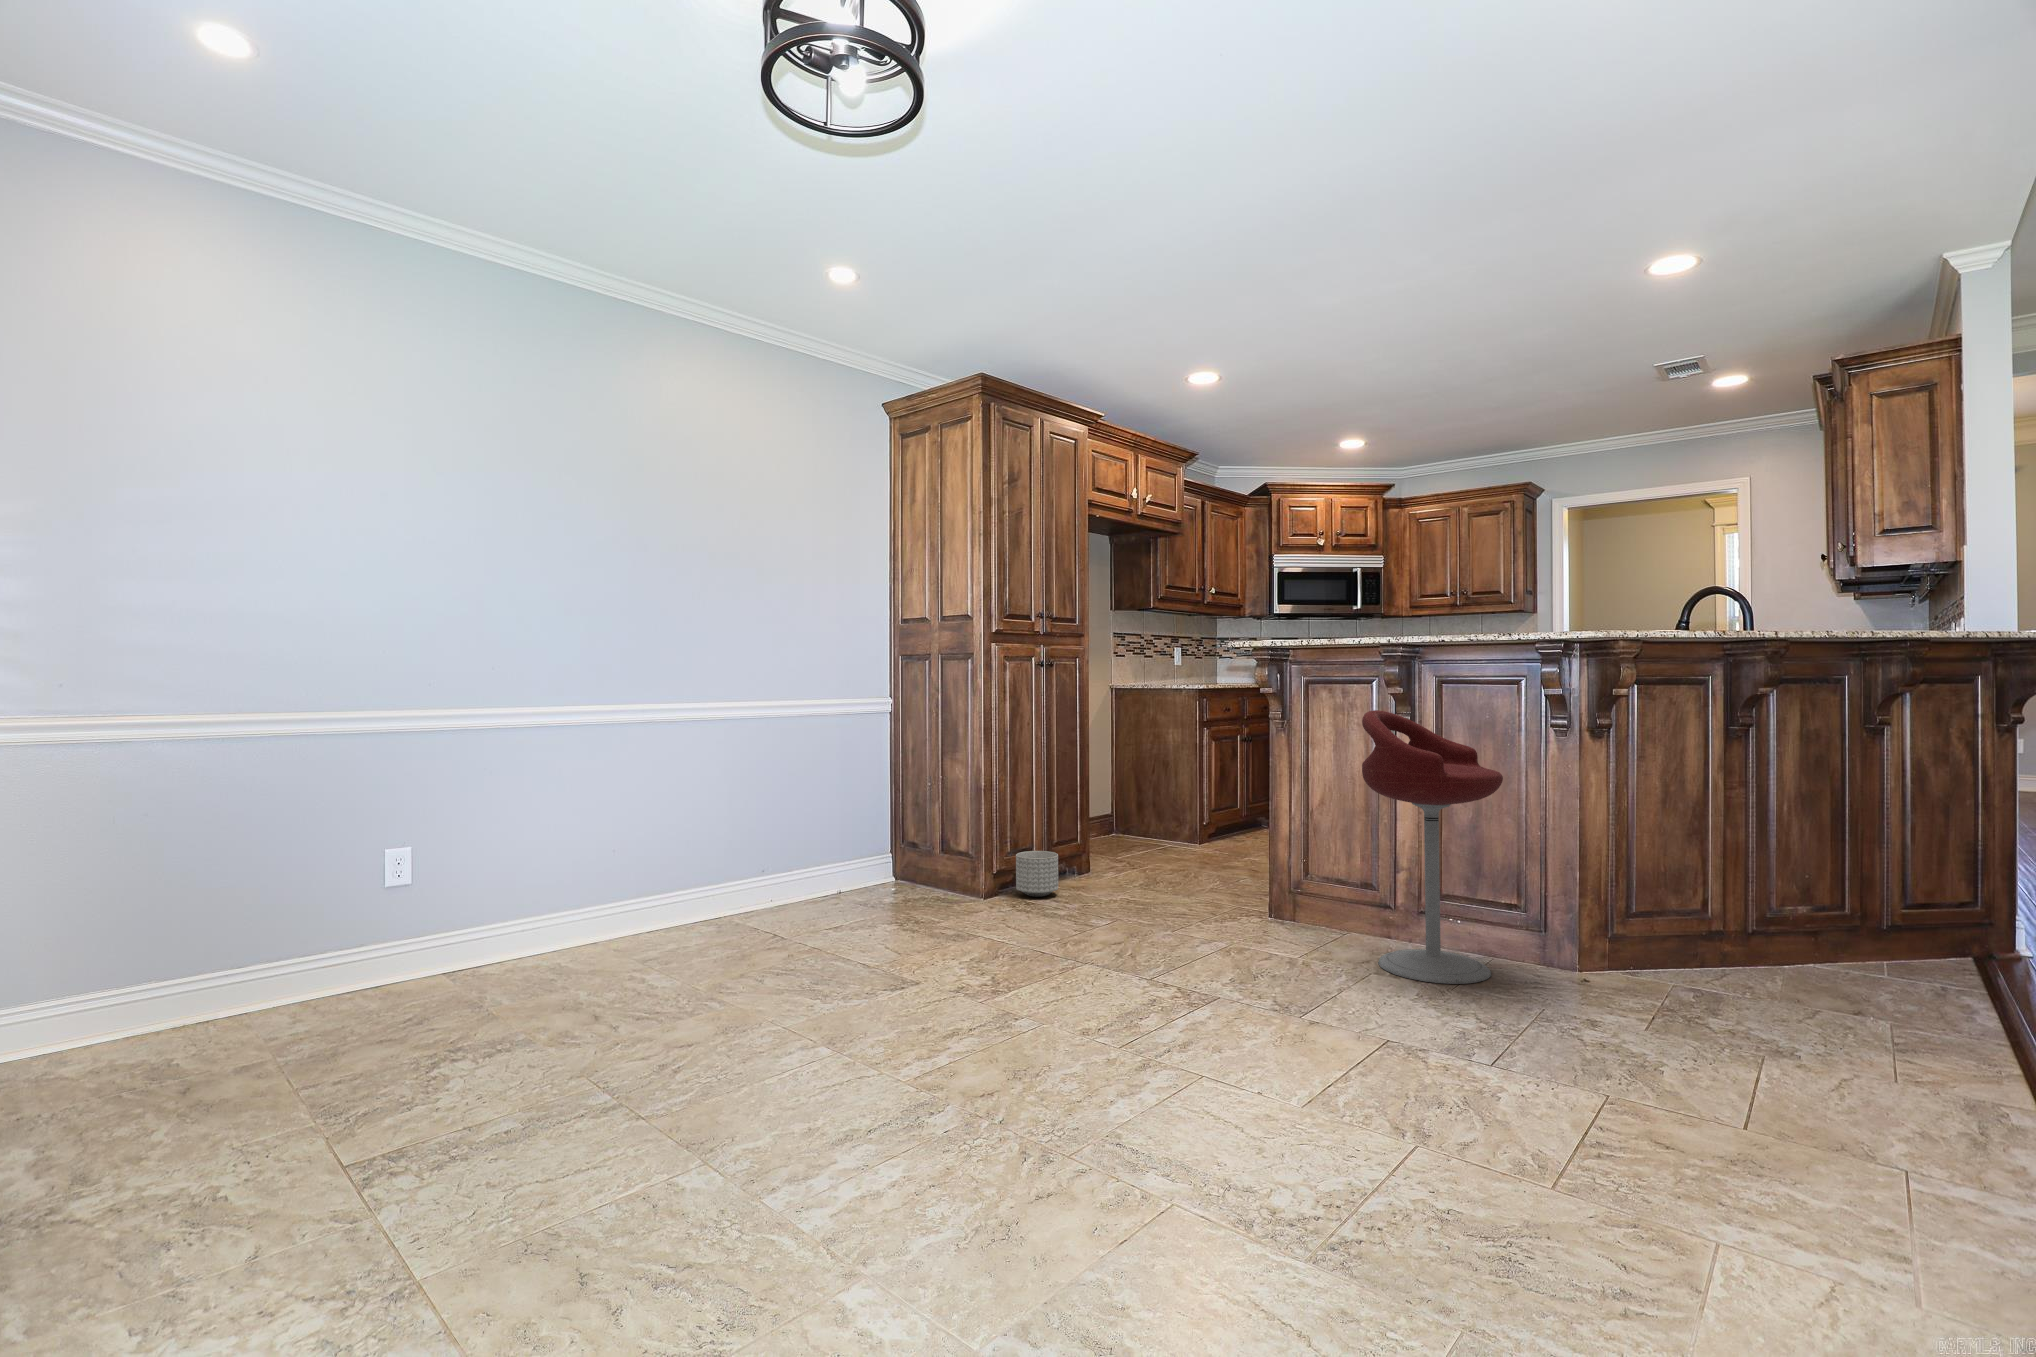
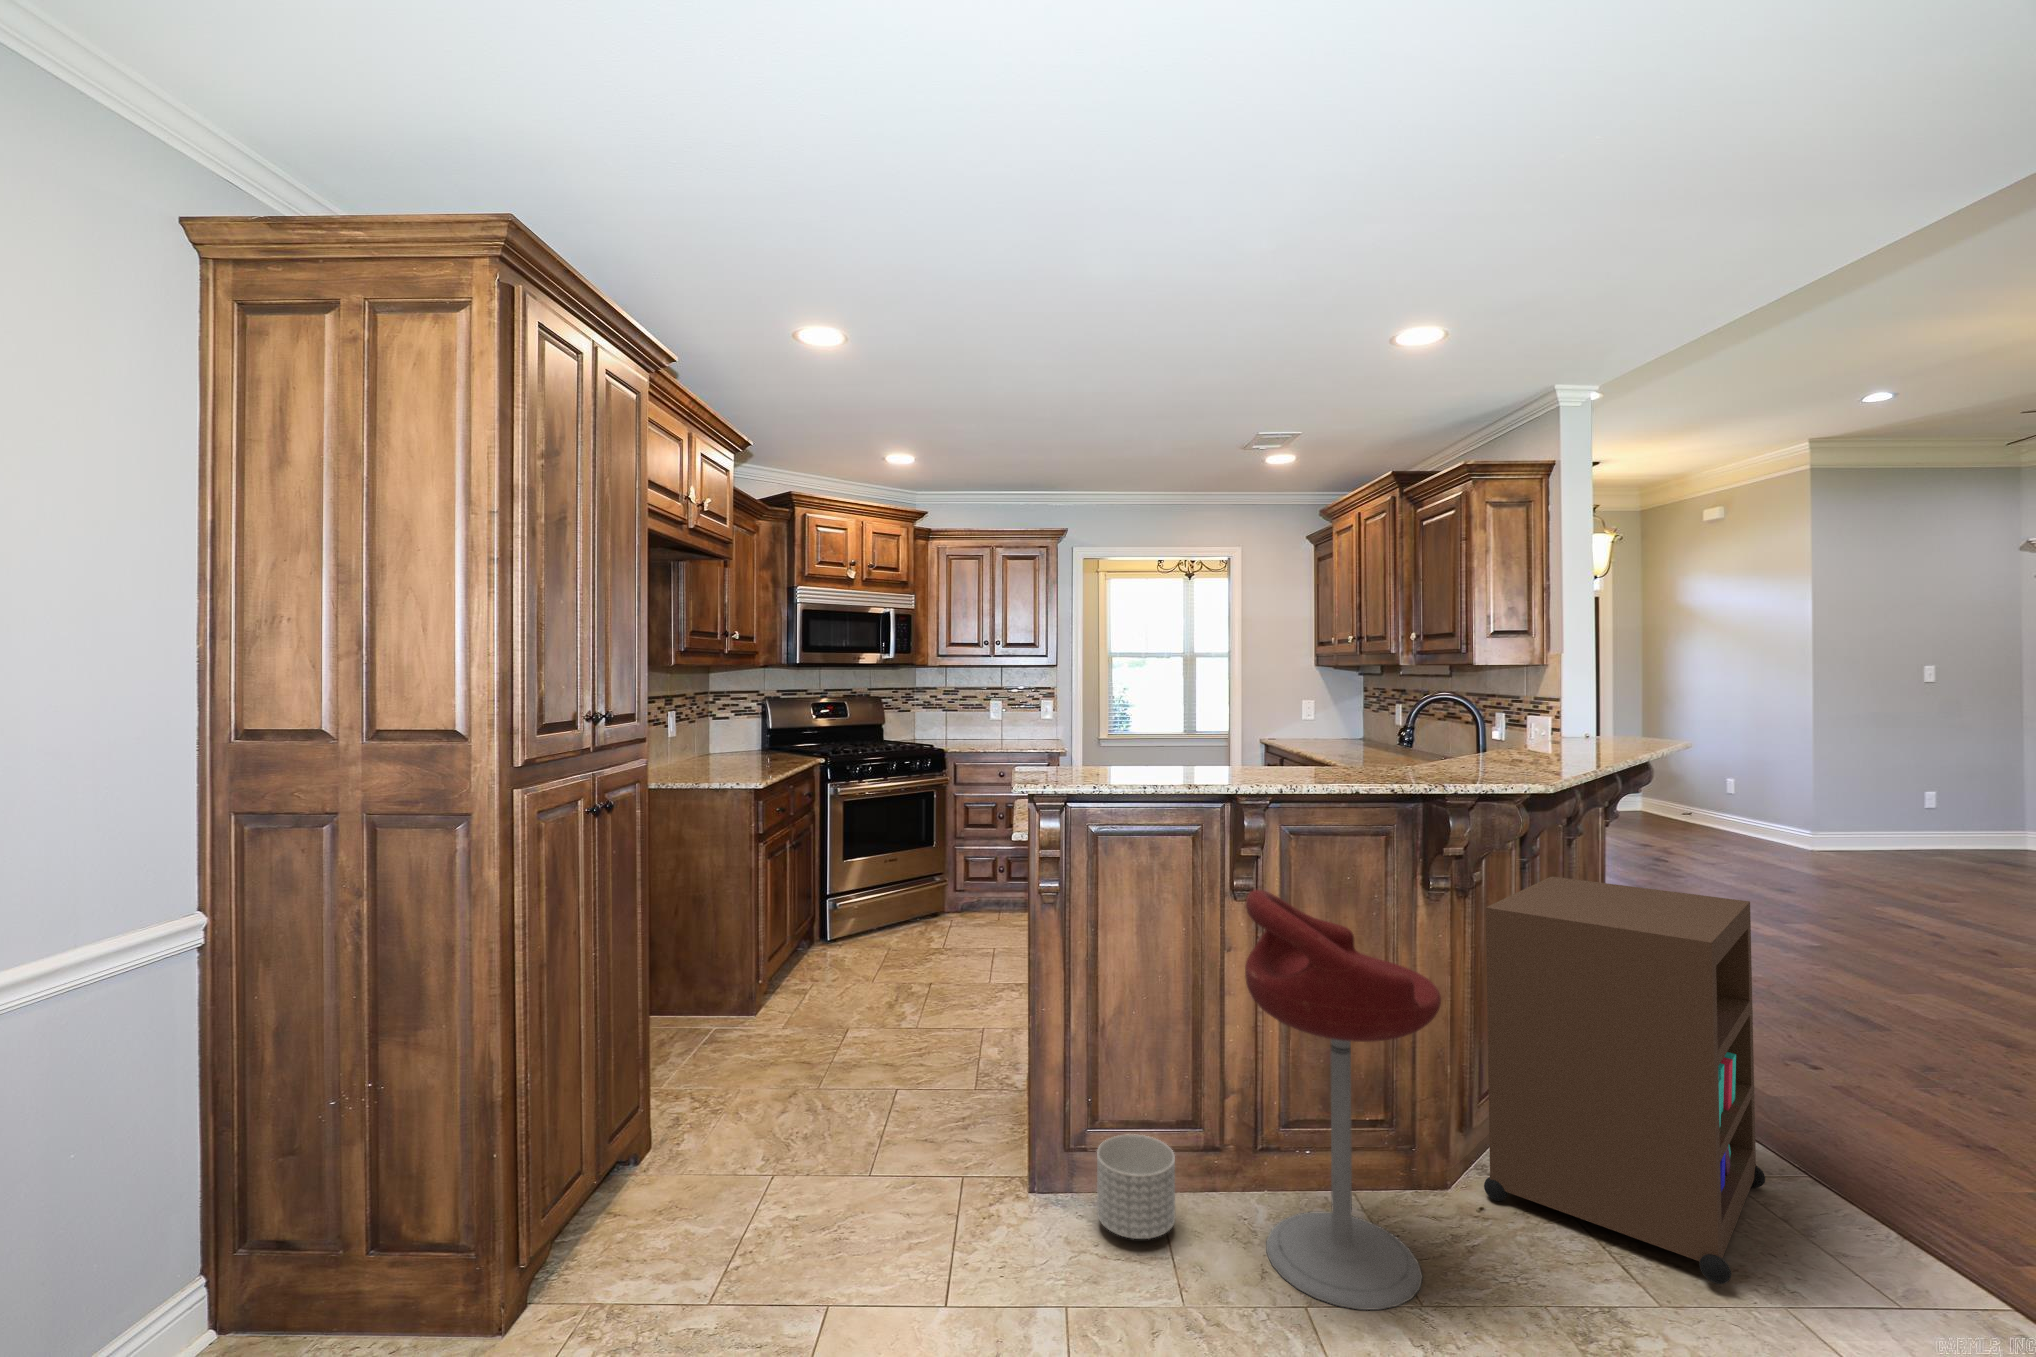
storage cabinet: none [1605,742,1936,1028] -> present [1484,876,1765,1284]
planter: present [1016,851,1058,897] -> present [1097,1134,1175,1239]

